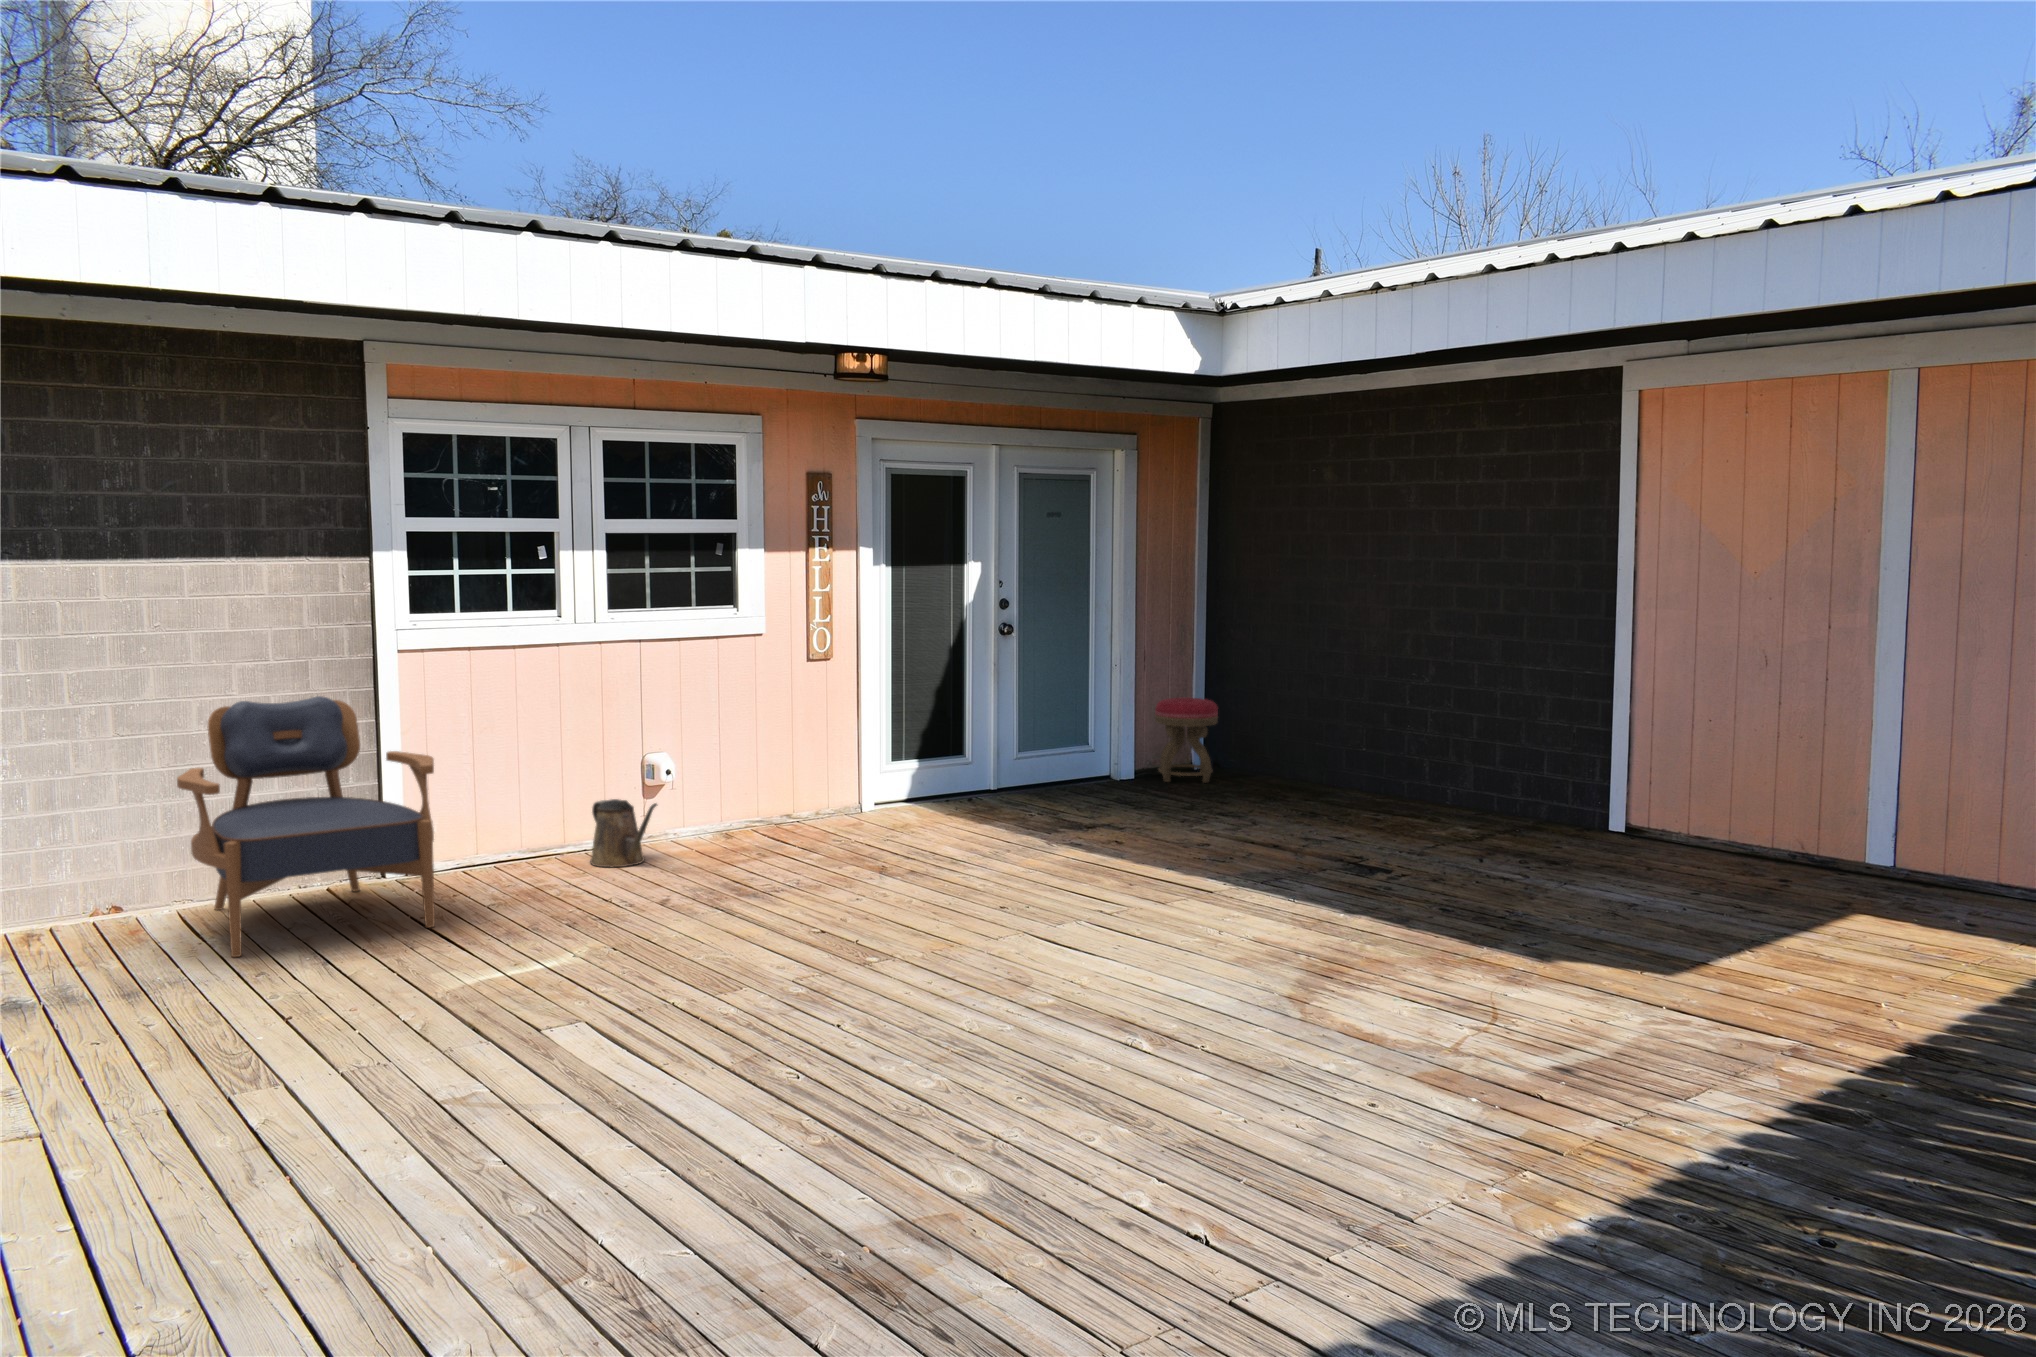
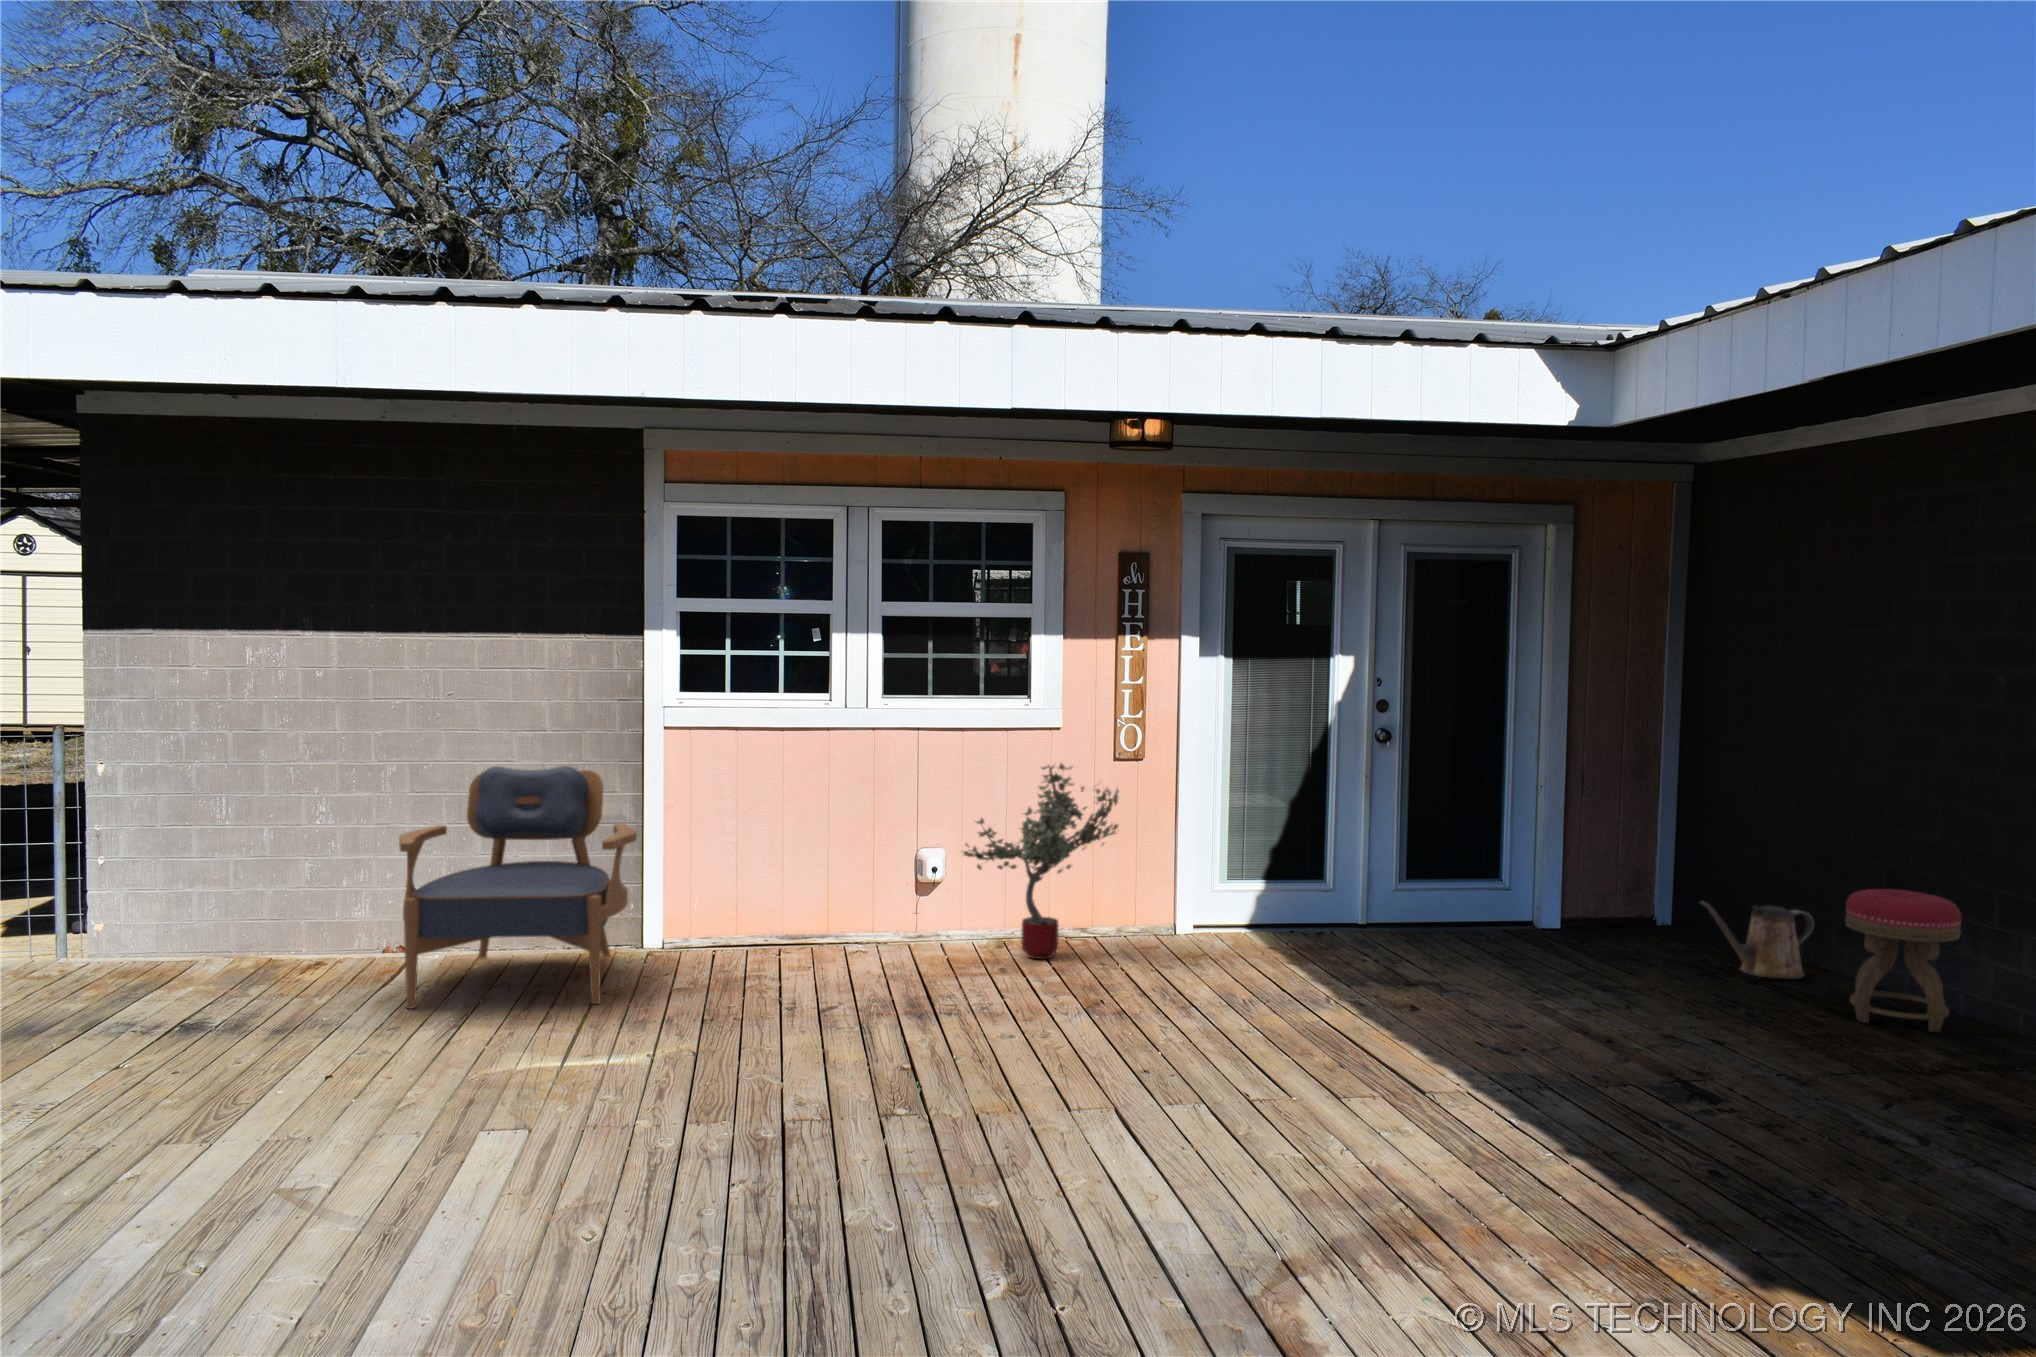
potted tree: none [705,665,838,845] -> present [963,764,1119,959]
stool: present [1155,698,1218,783] -> present [1845,889,1961,1032]
watering can: present [590,799,657,867] -> present [1700,901,1814,979]

